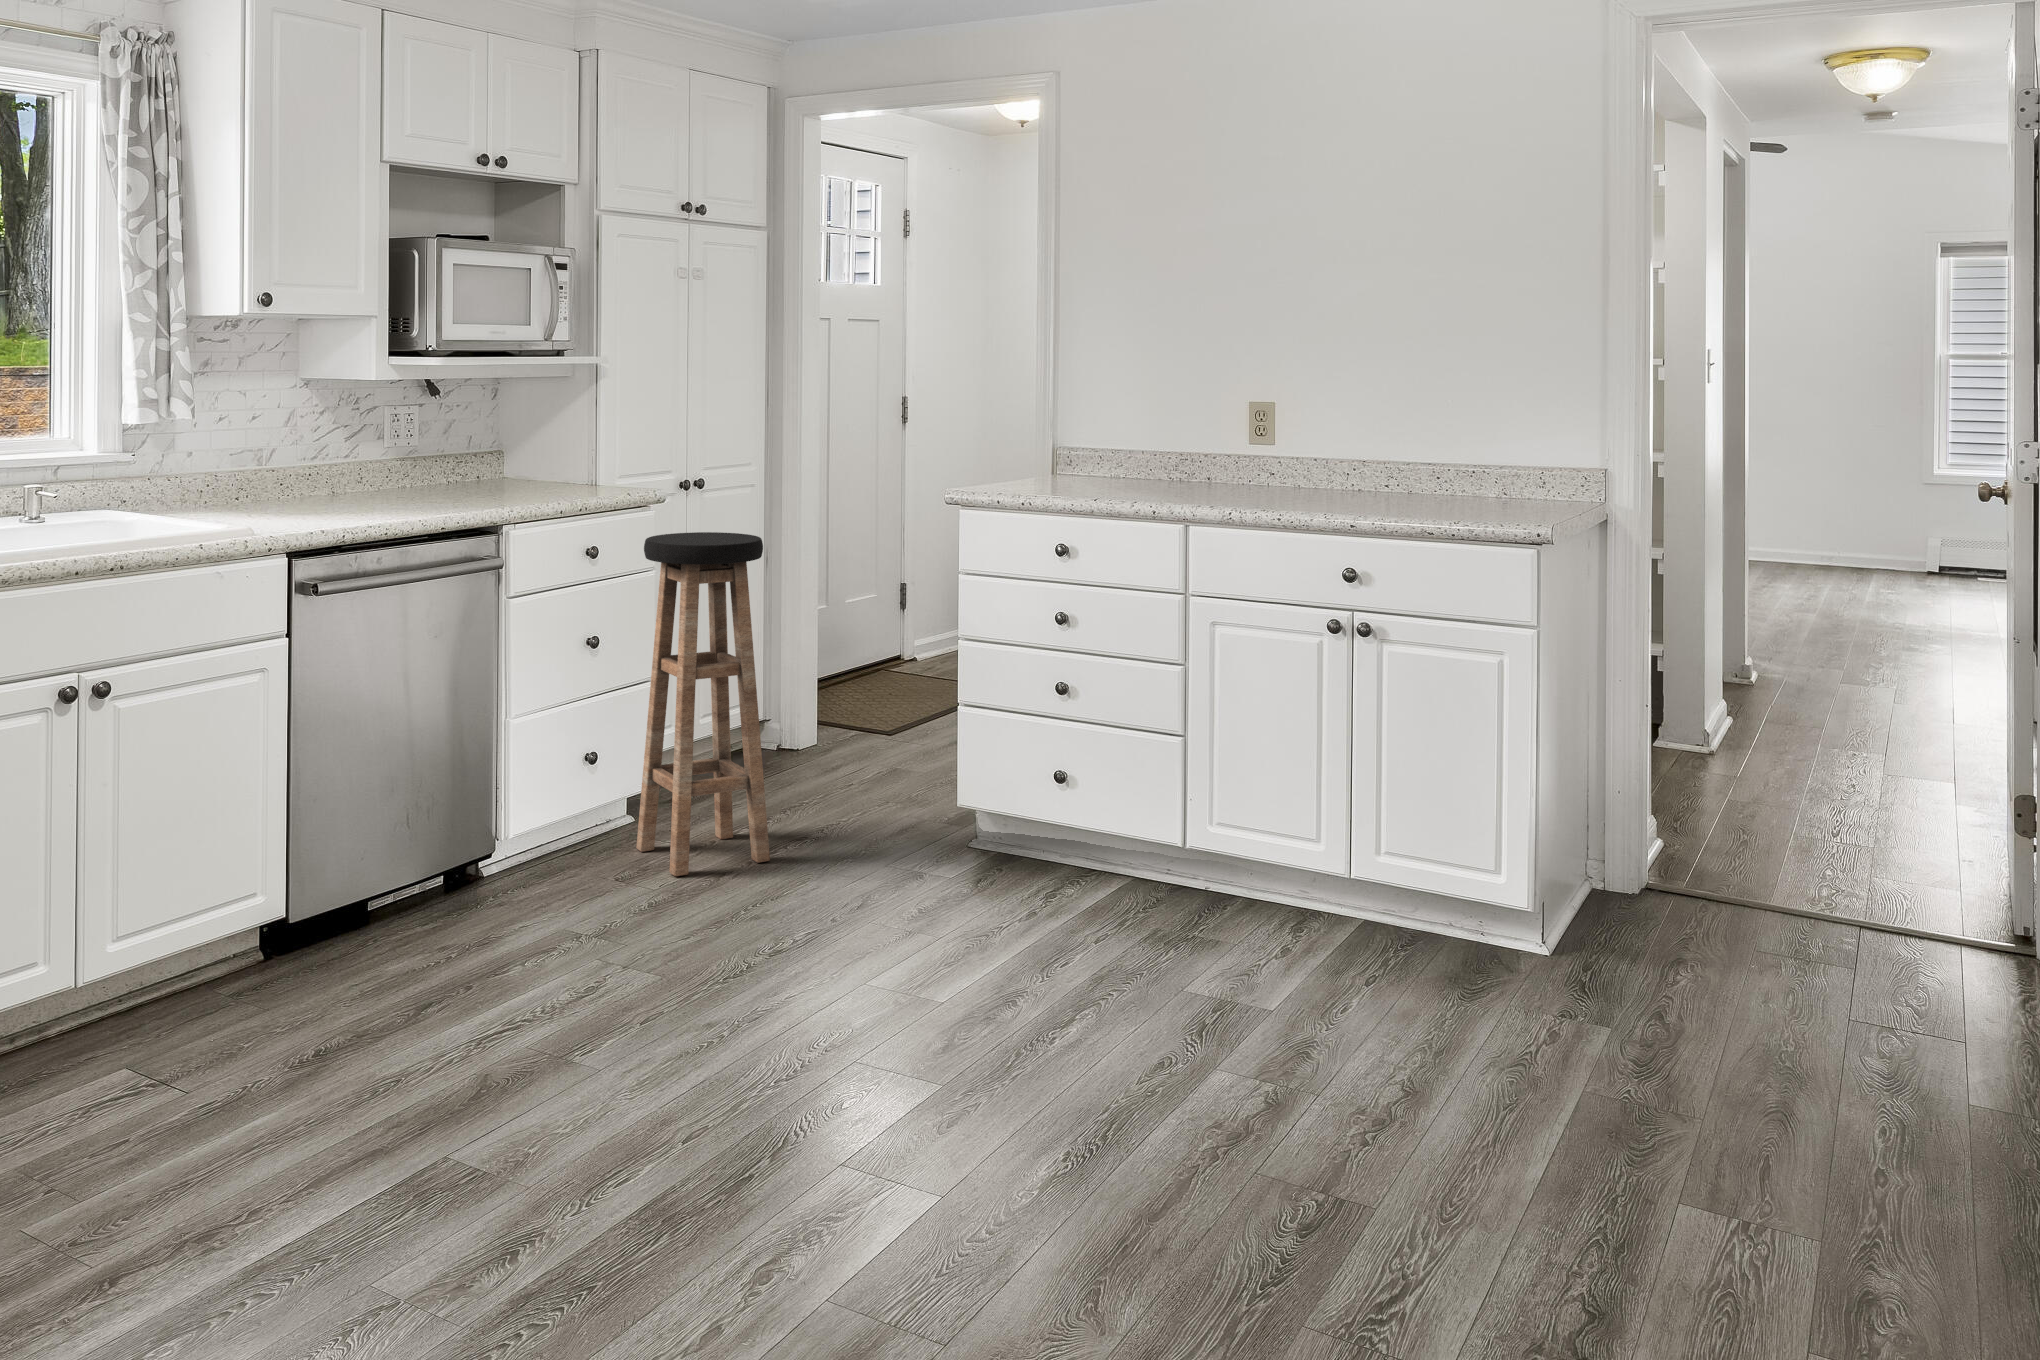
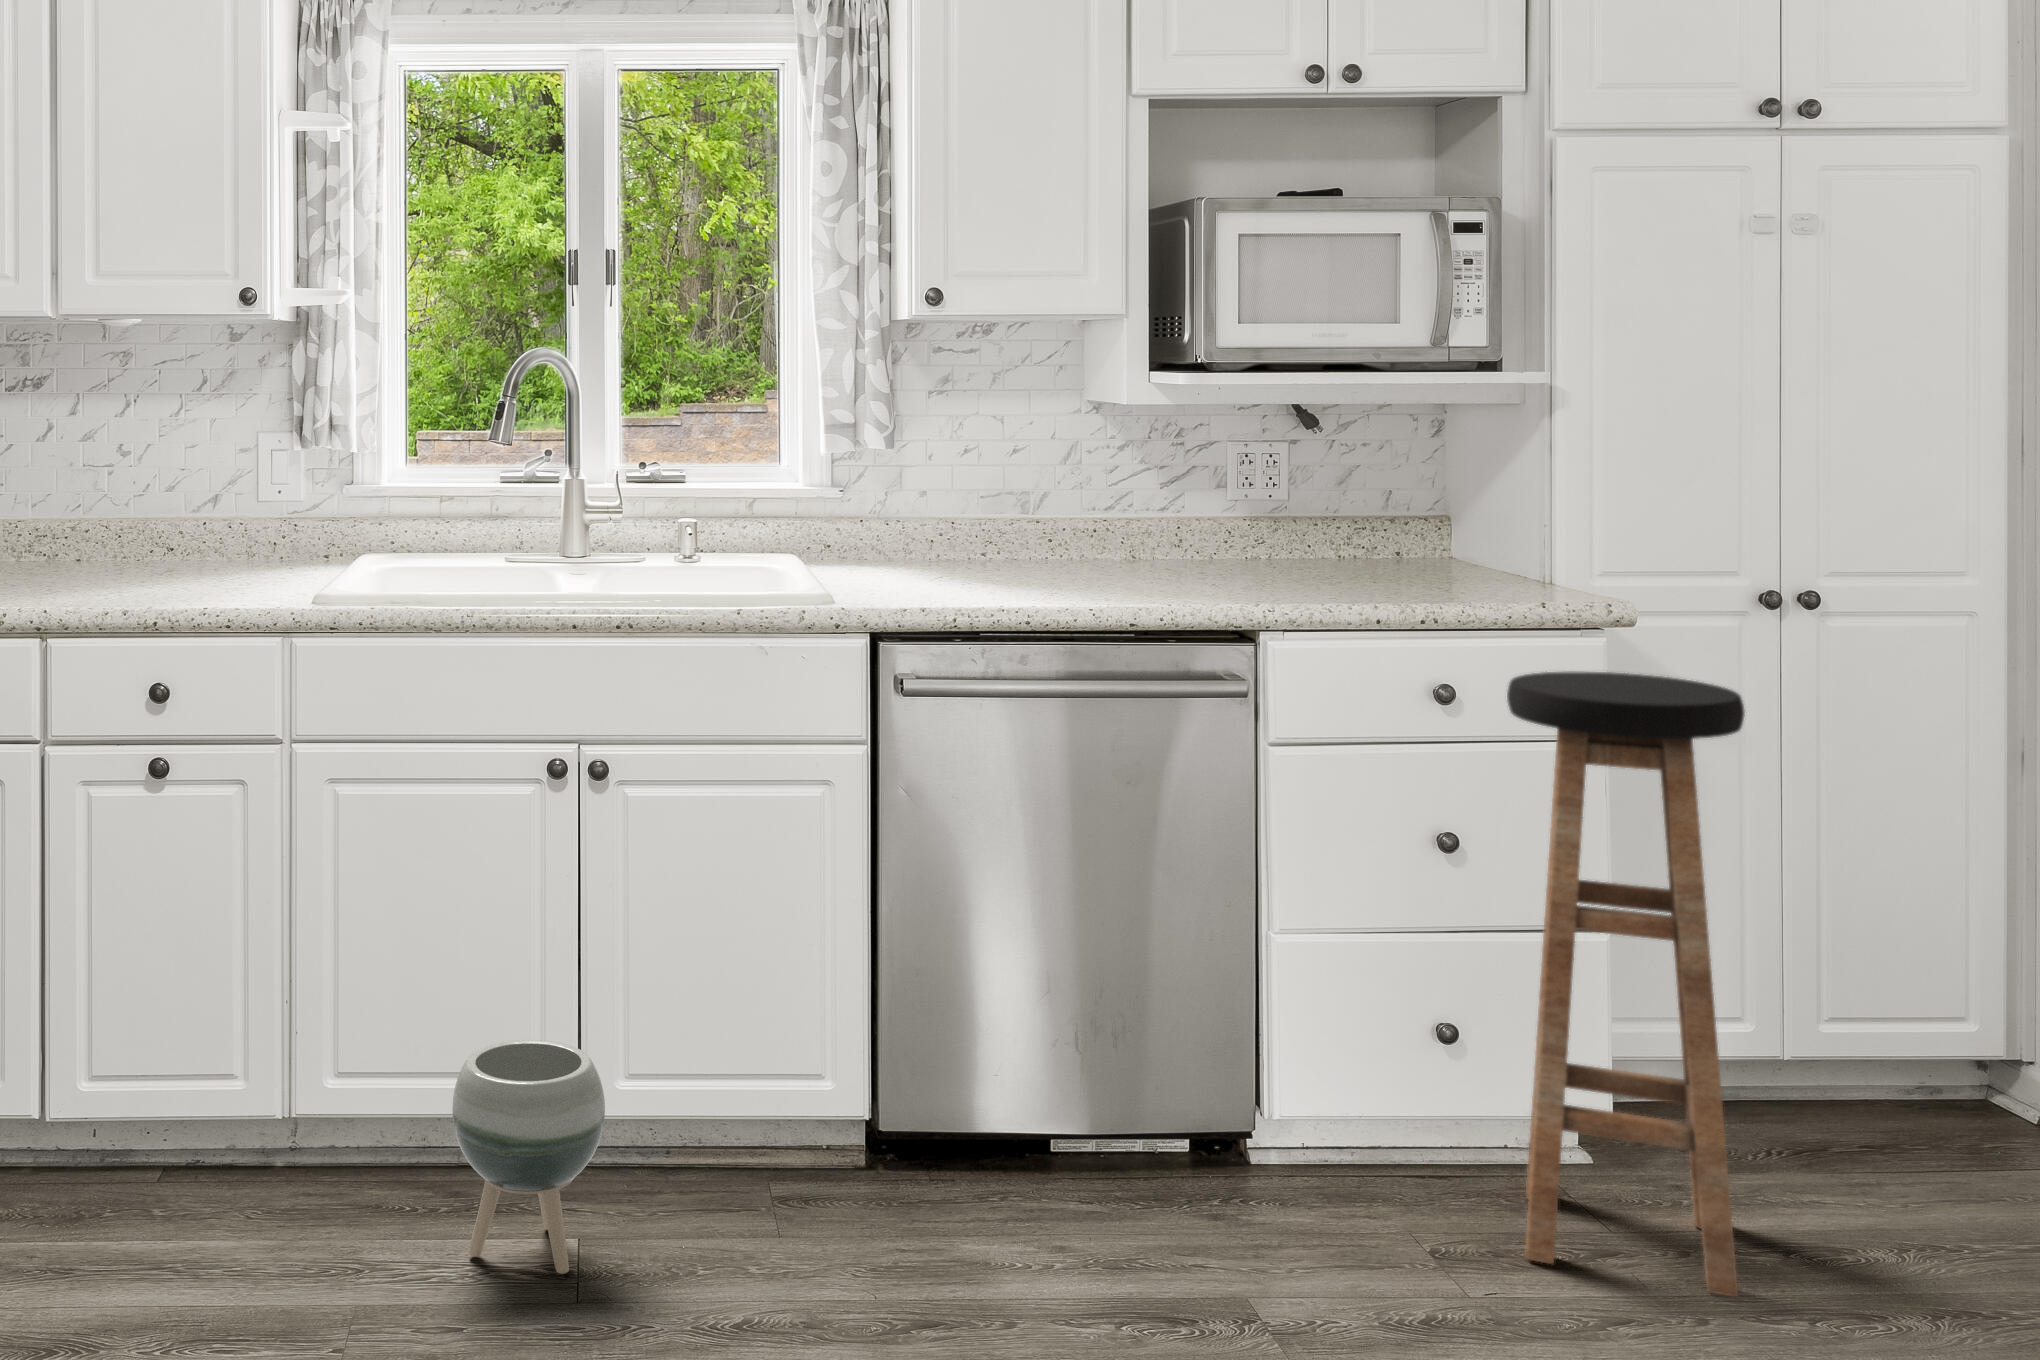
planter: none [39,916,180,1113] -> present [452,1040,605,1274]

